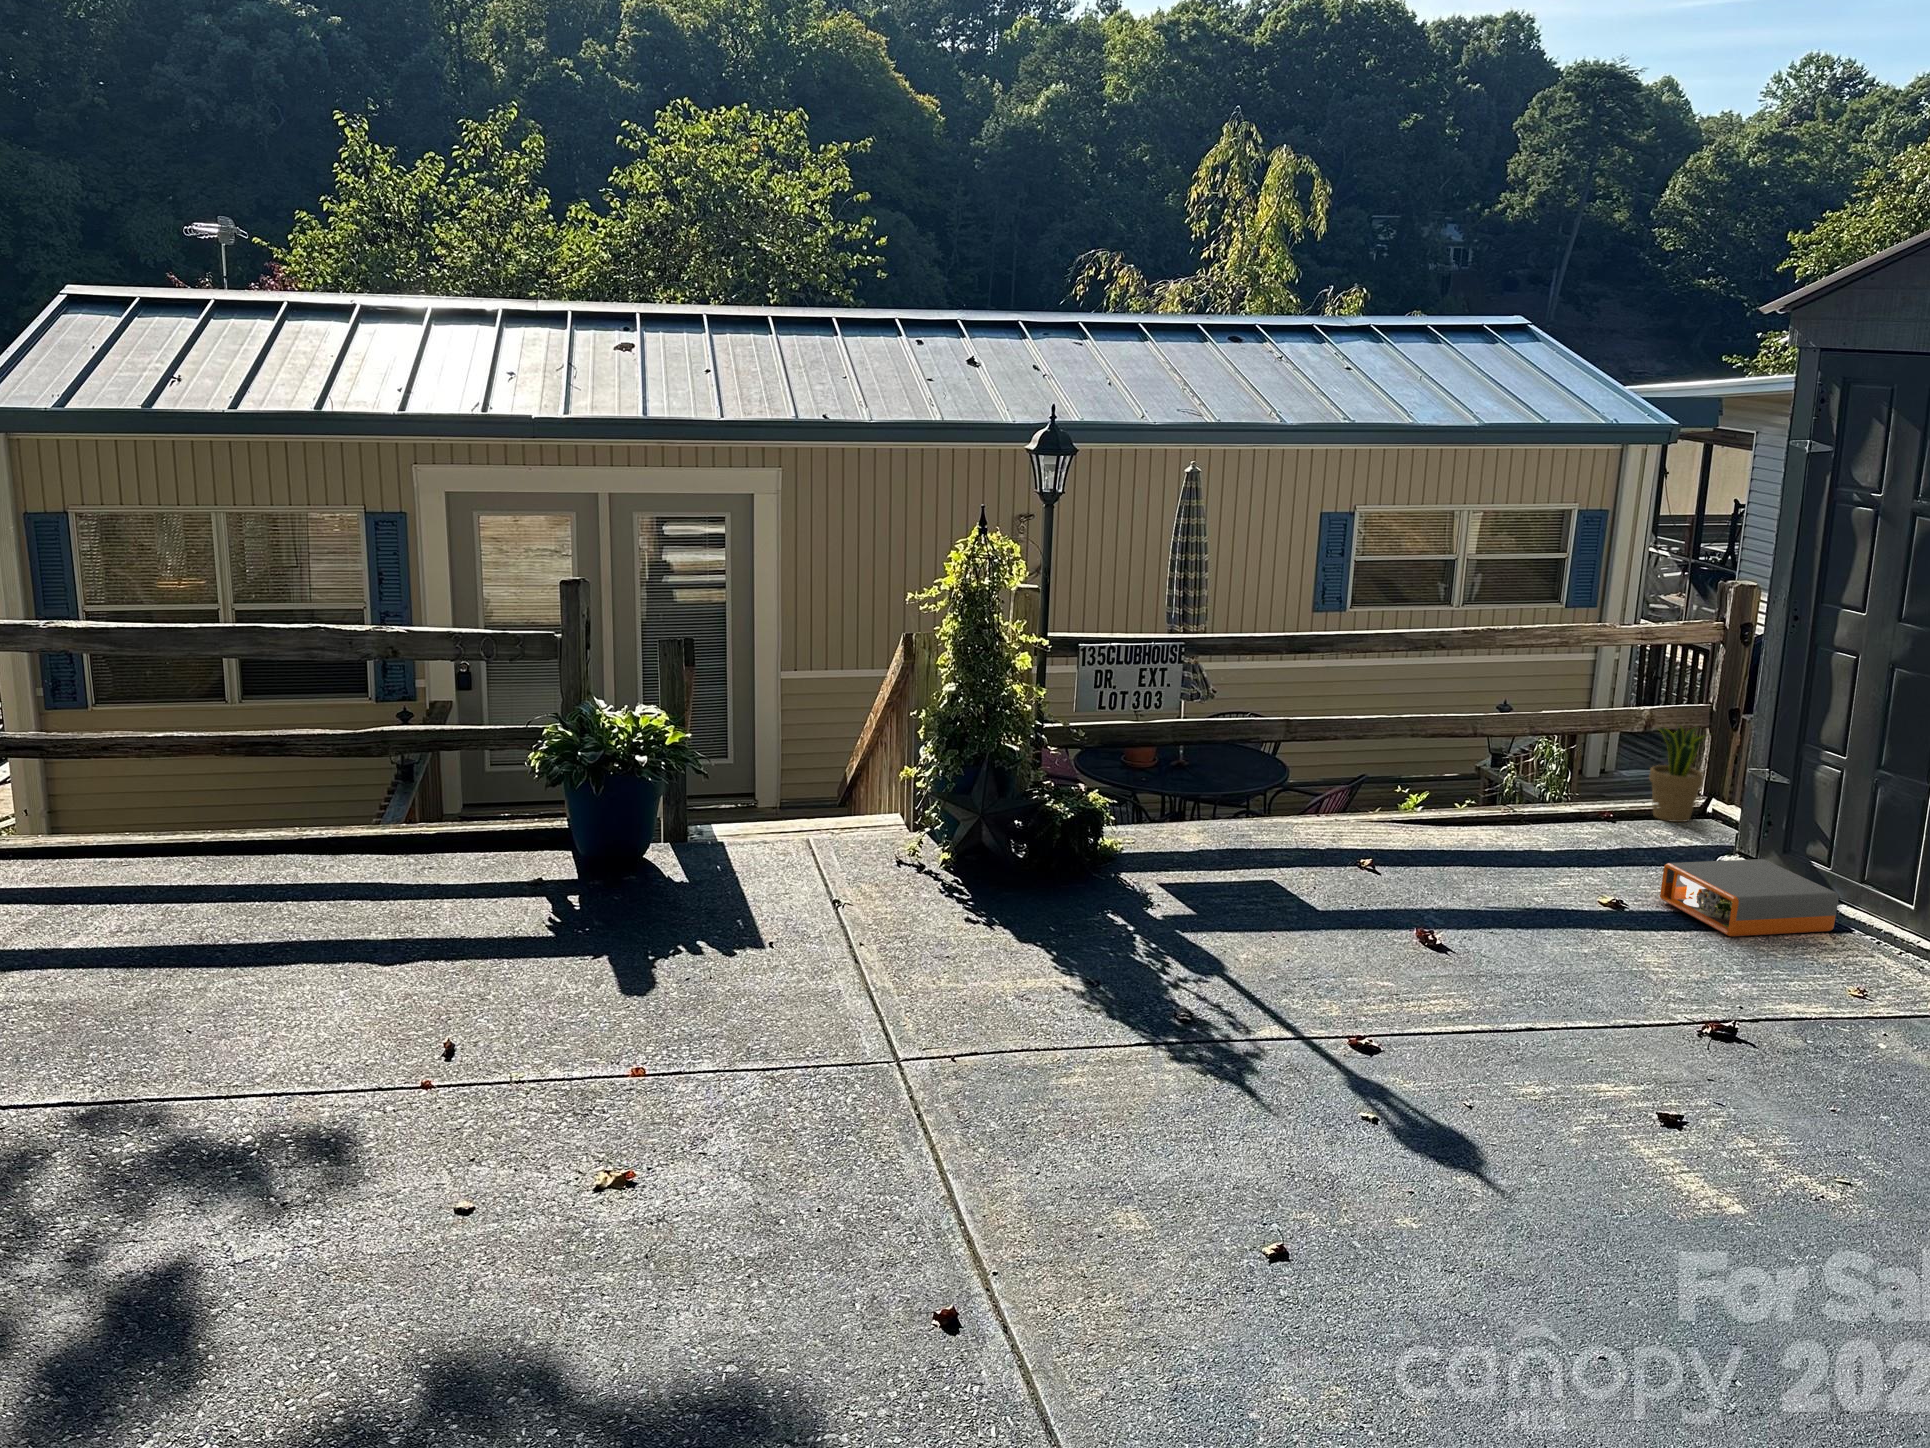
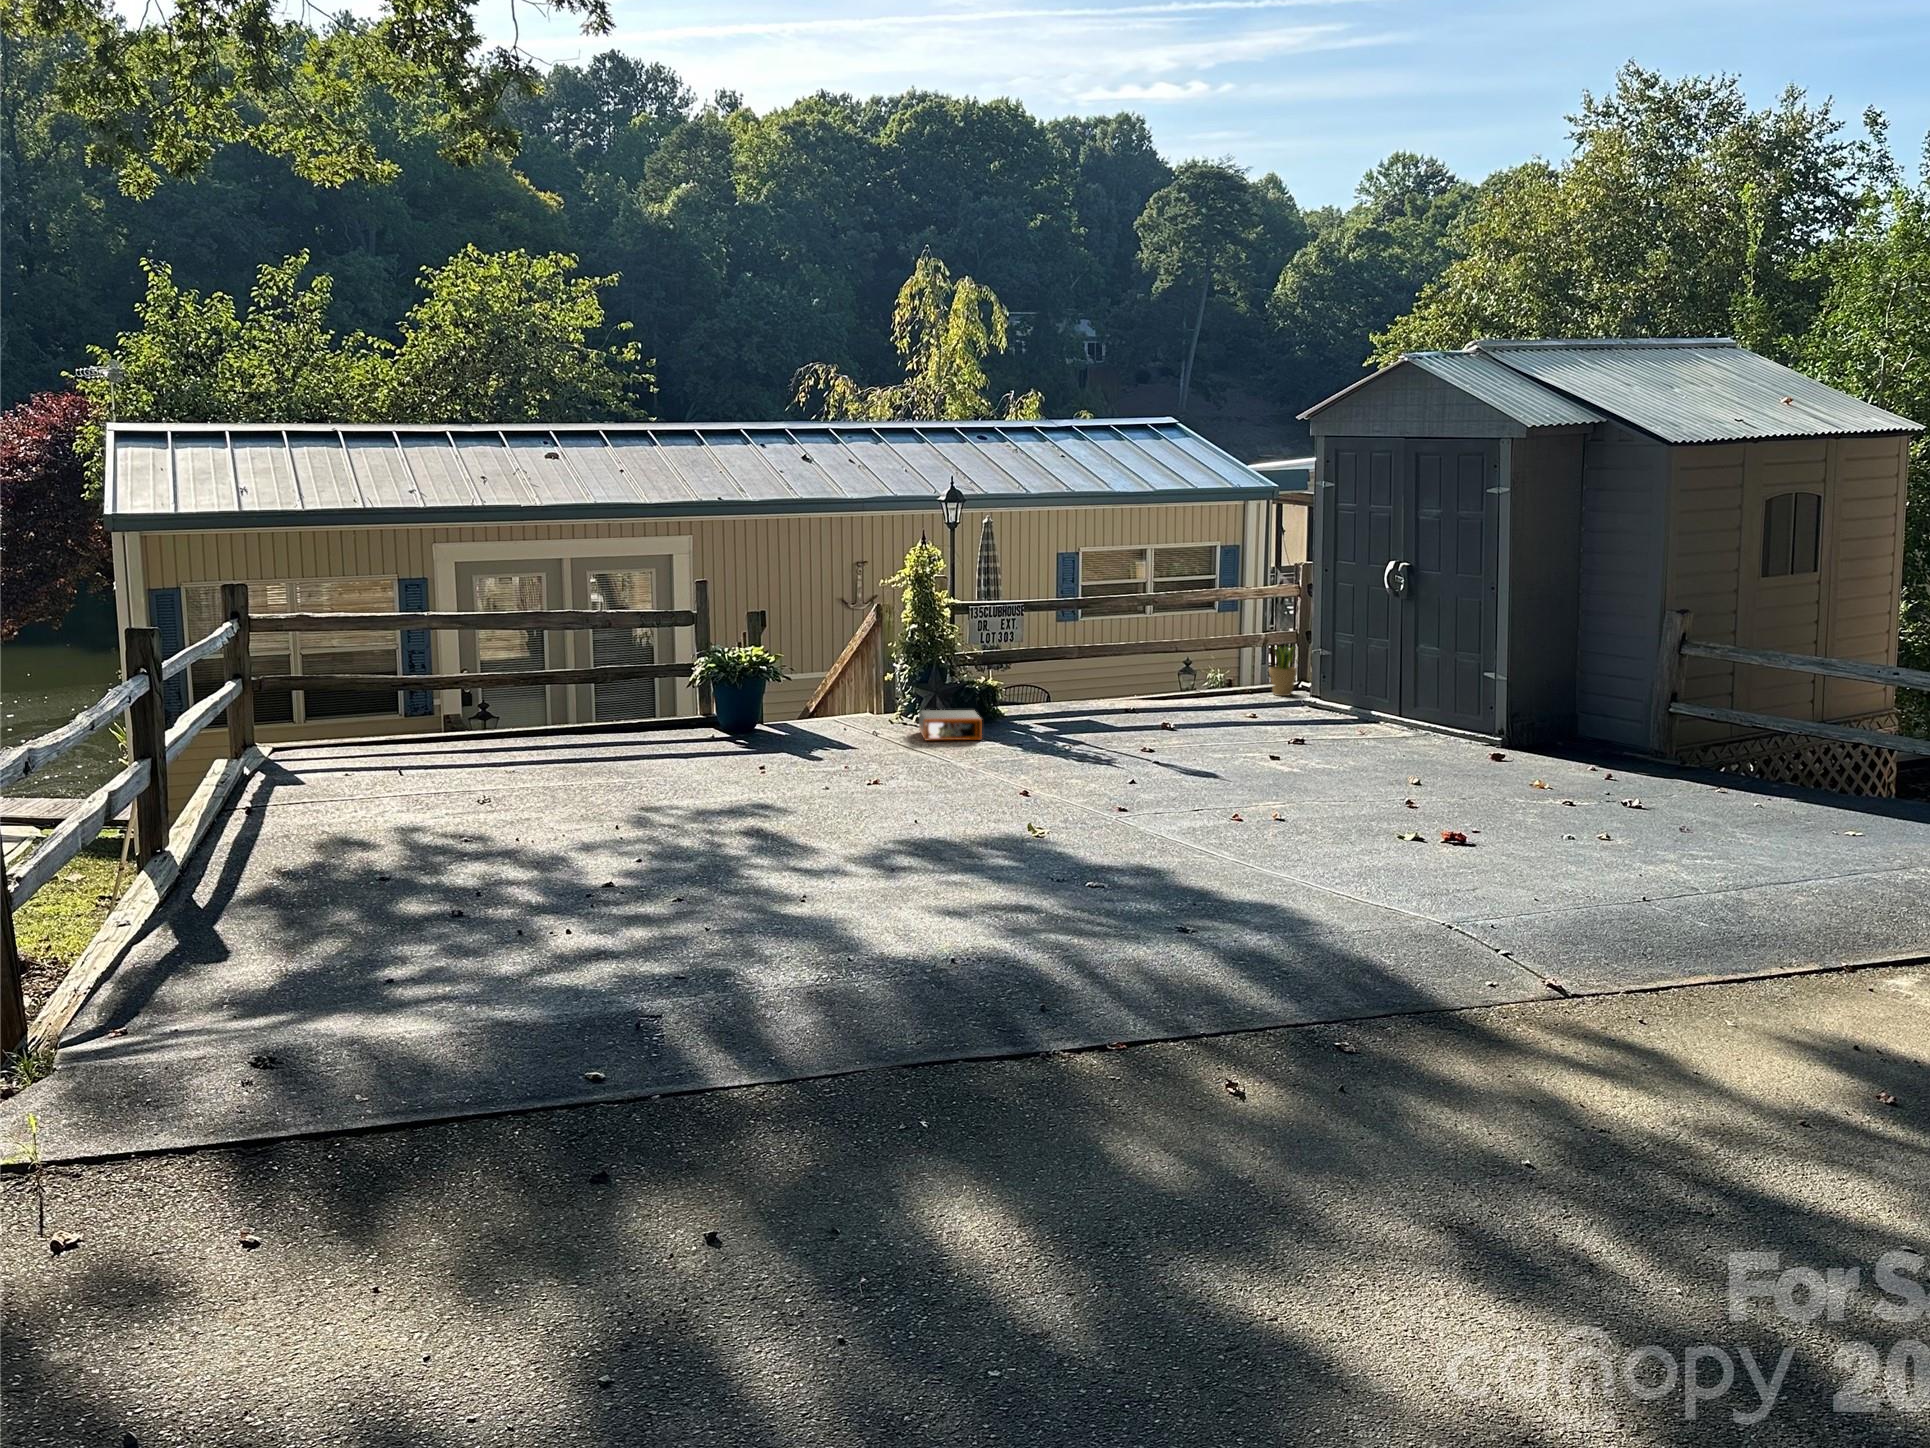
storage box: present [1660,859,1839,937] -> present [919,710,982,741]

